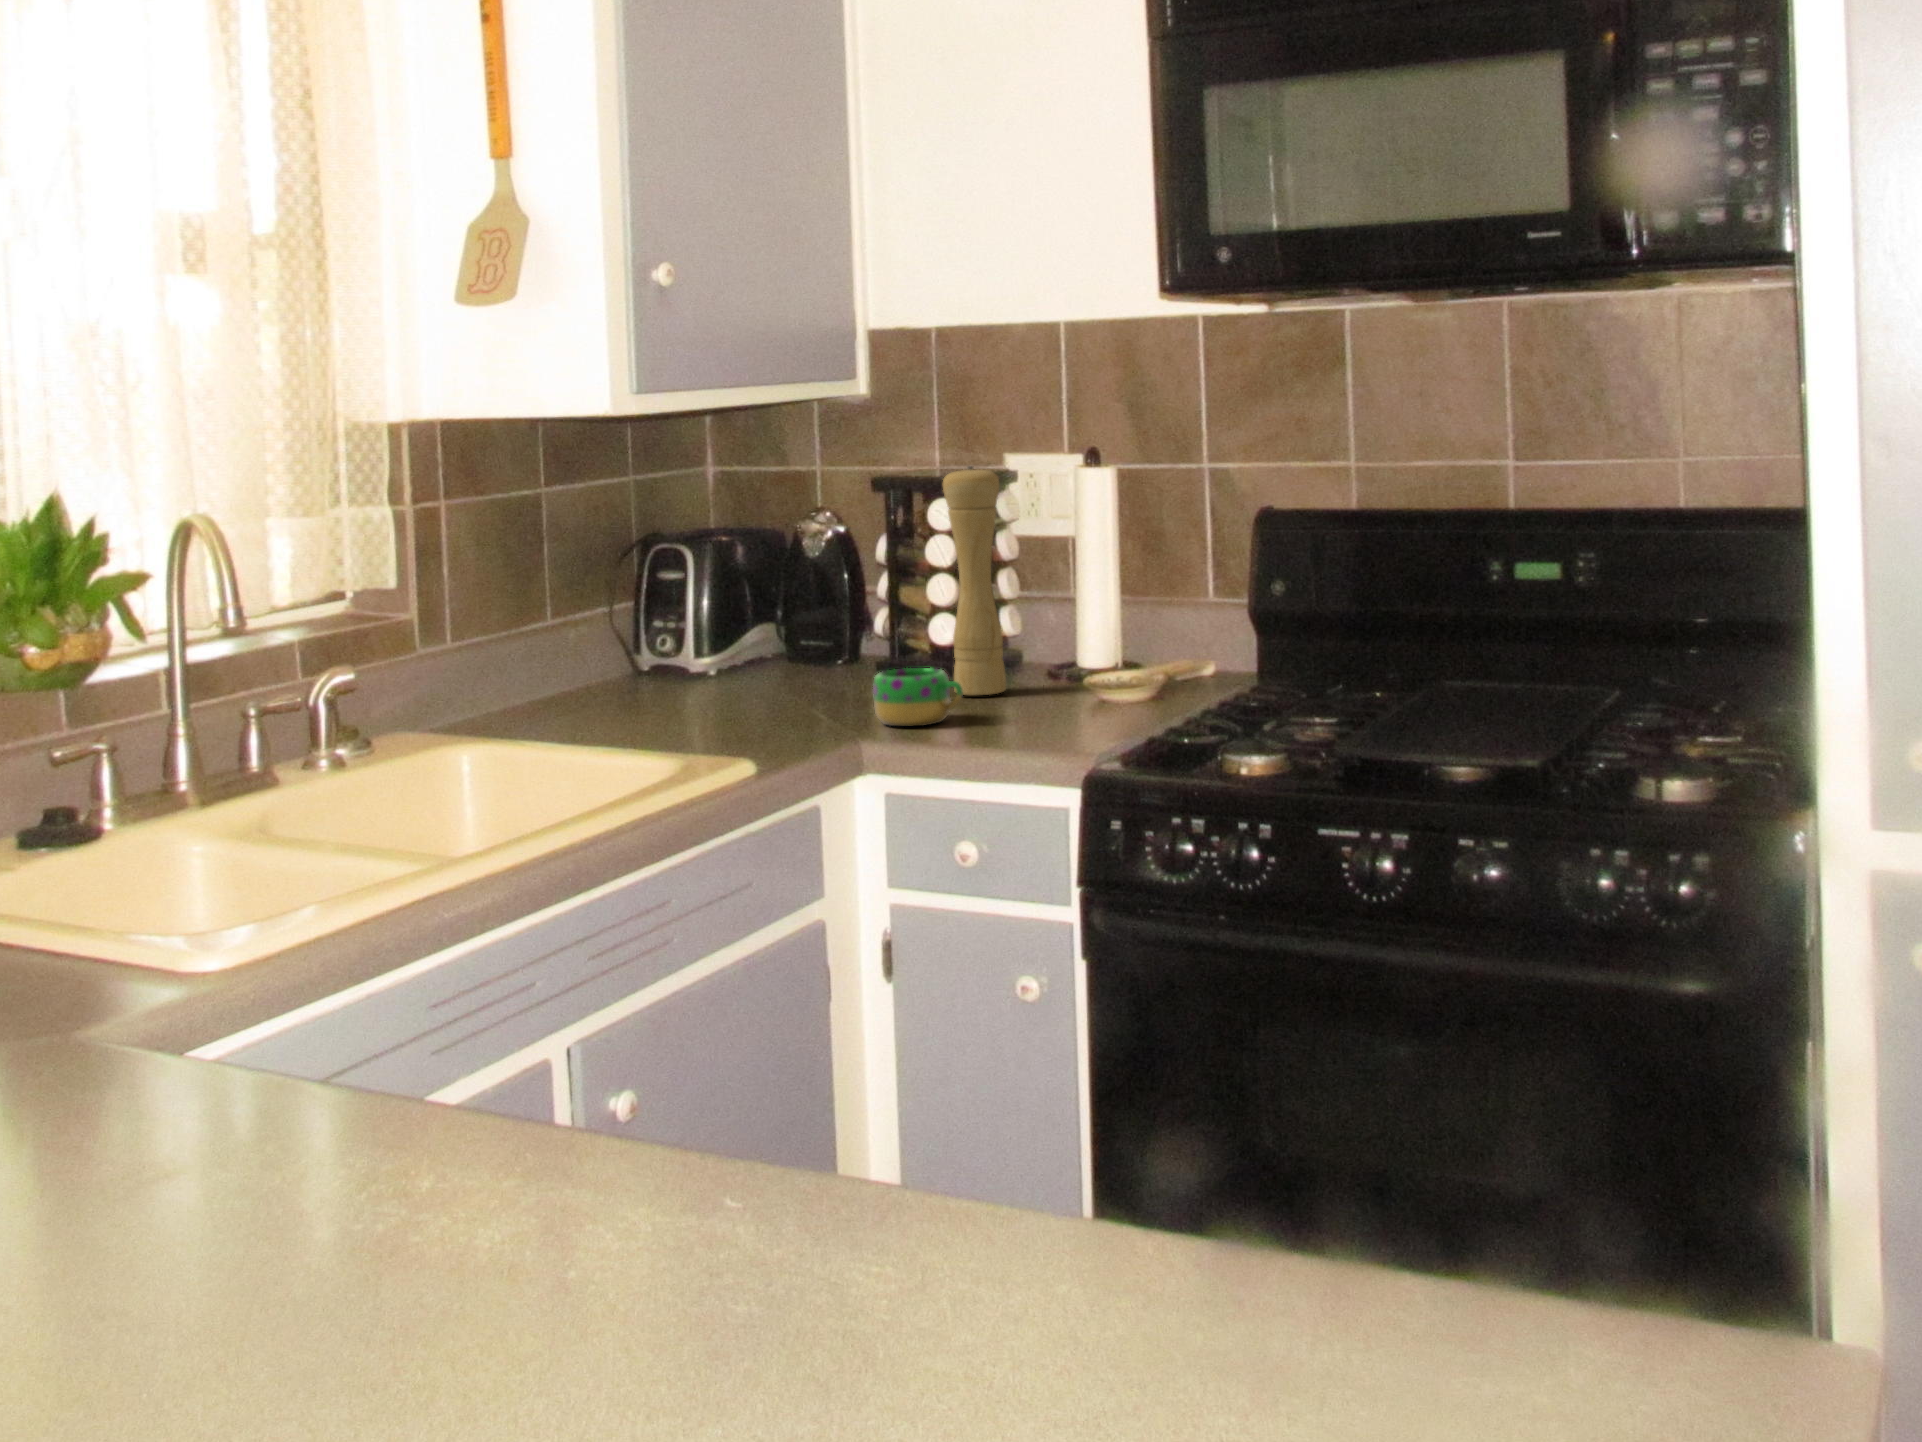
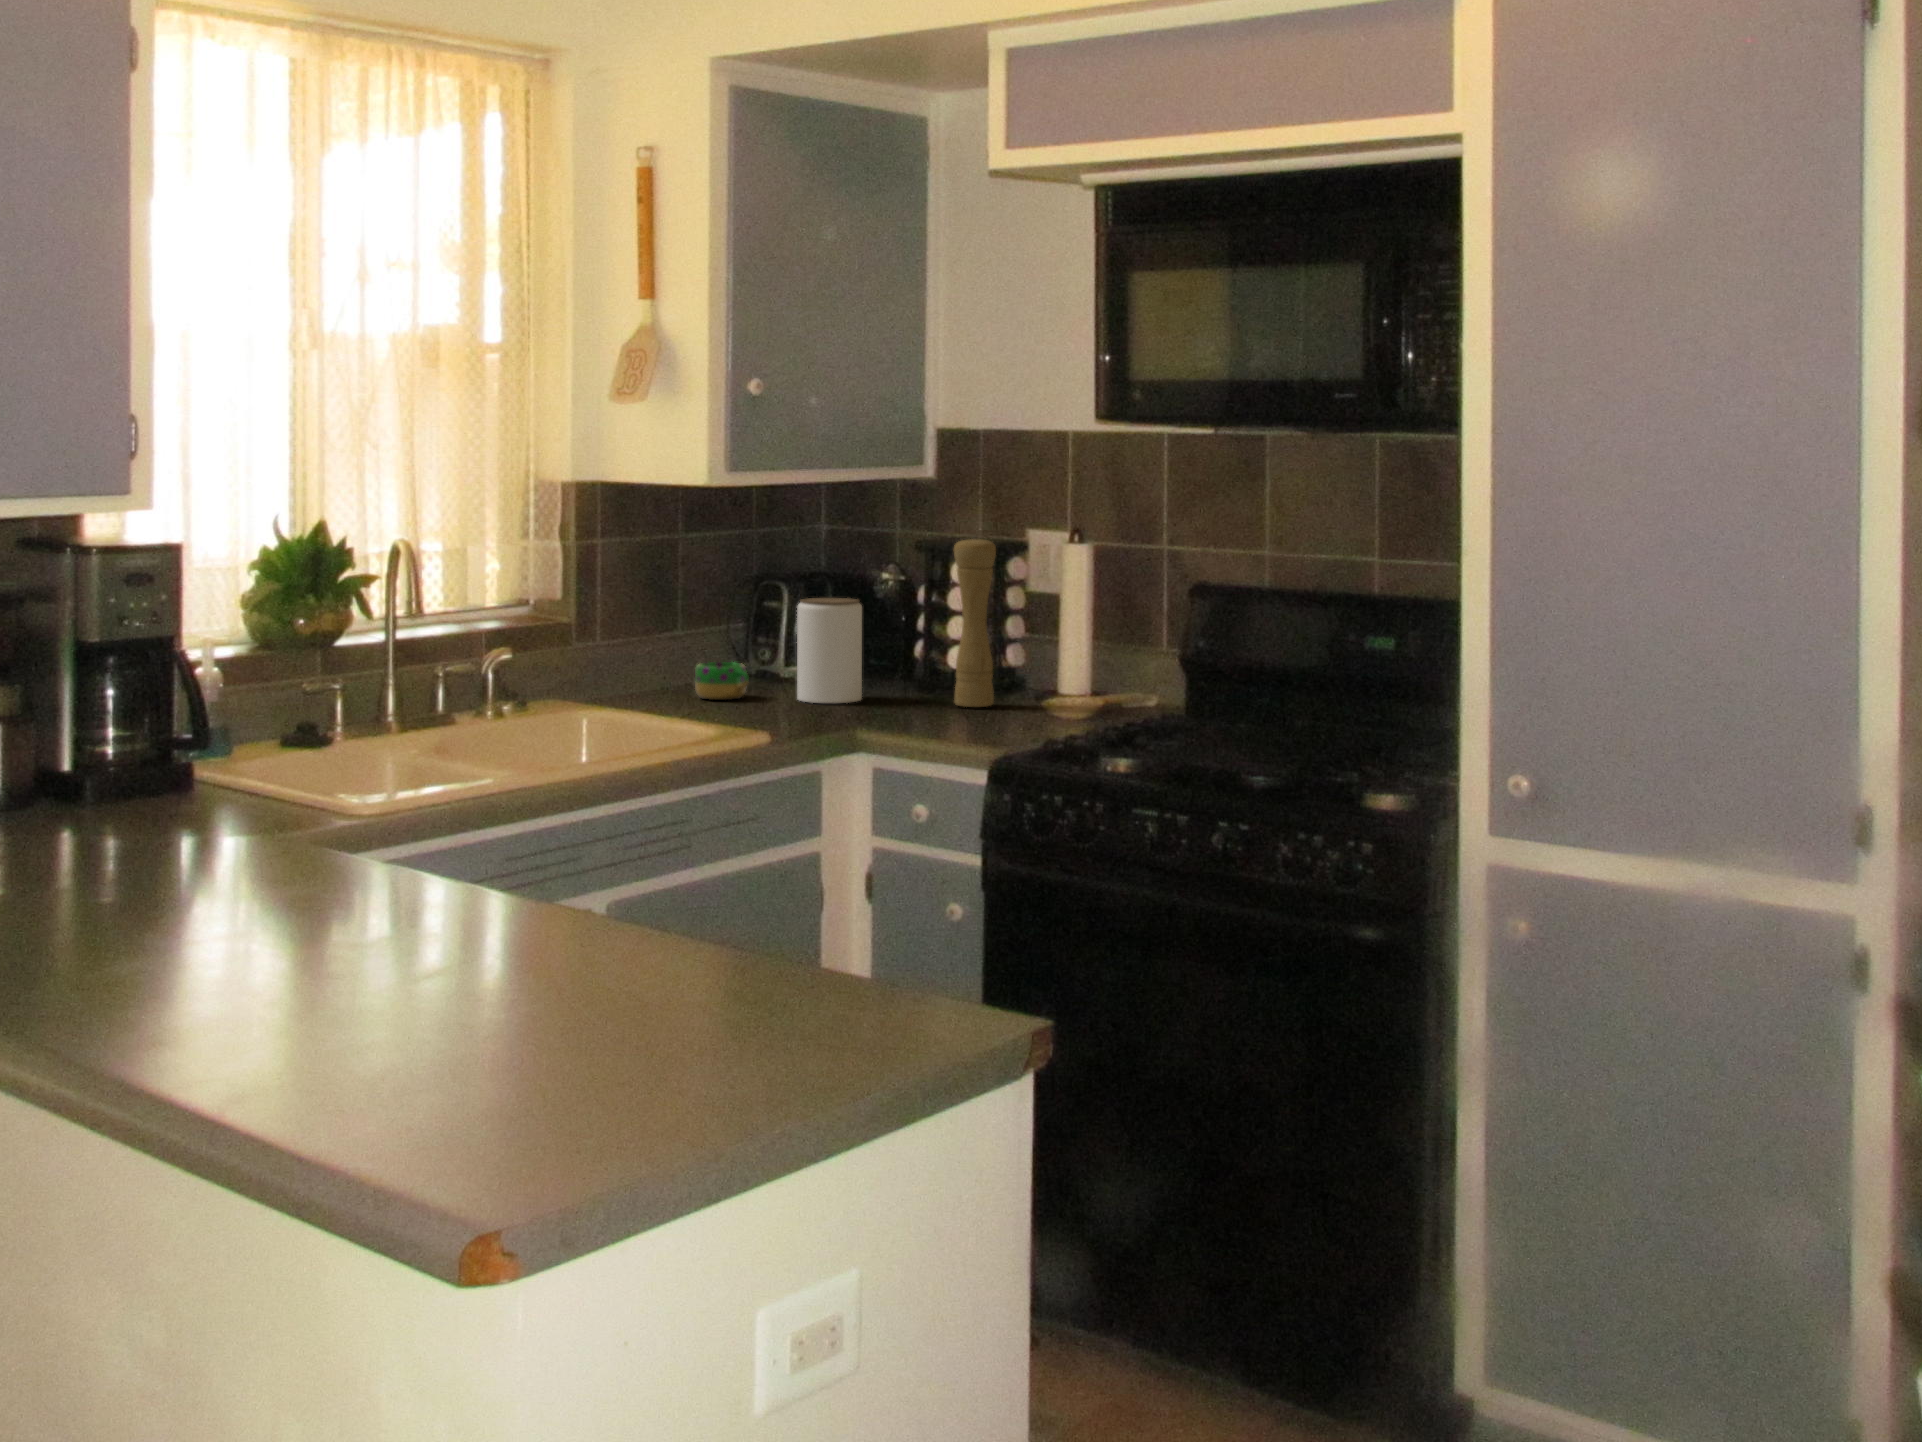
jar: none [729,561,822,706] -> present [797,598,862,703]
mug: present [873,668,963,727] -> present [695,662,749,700]

